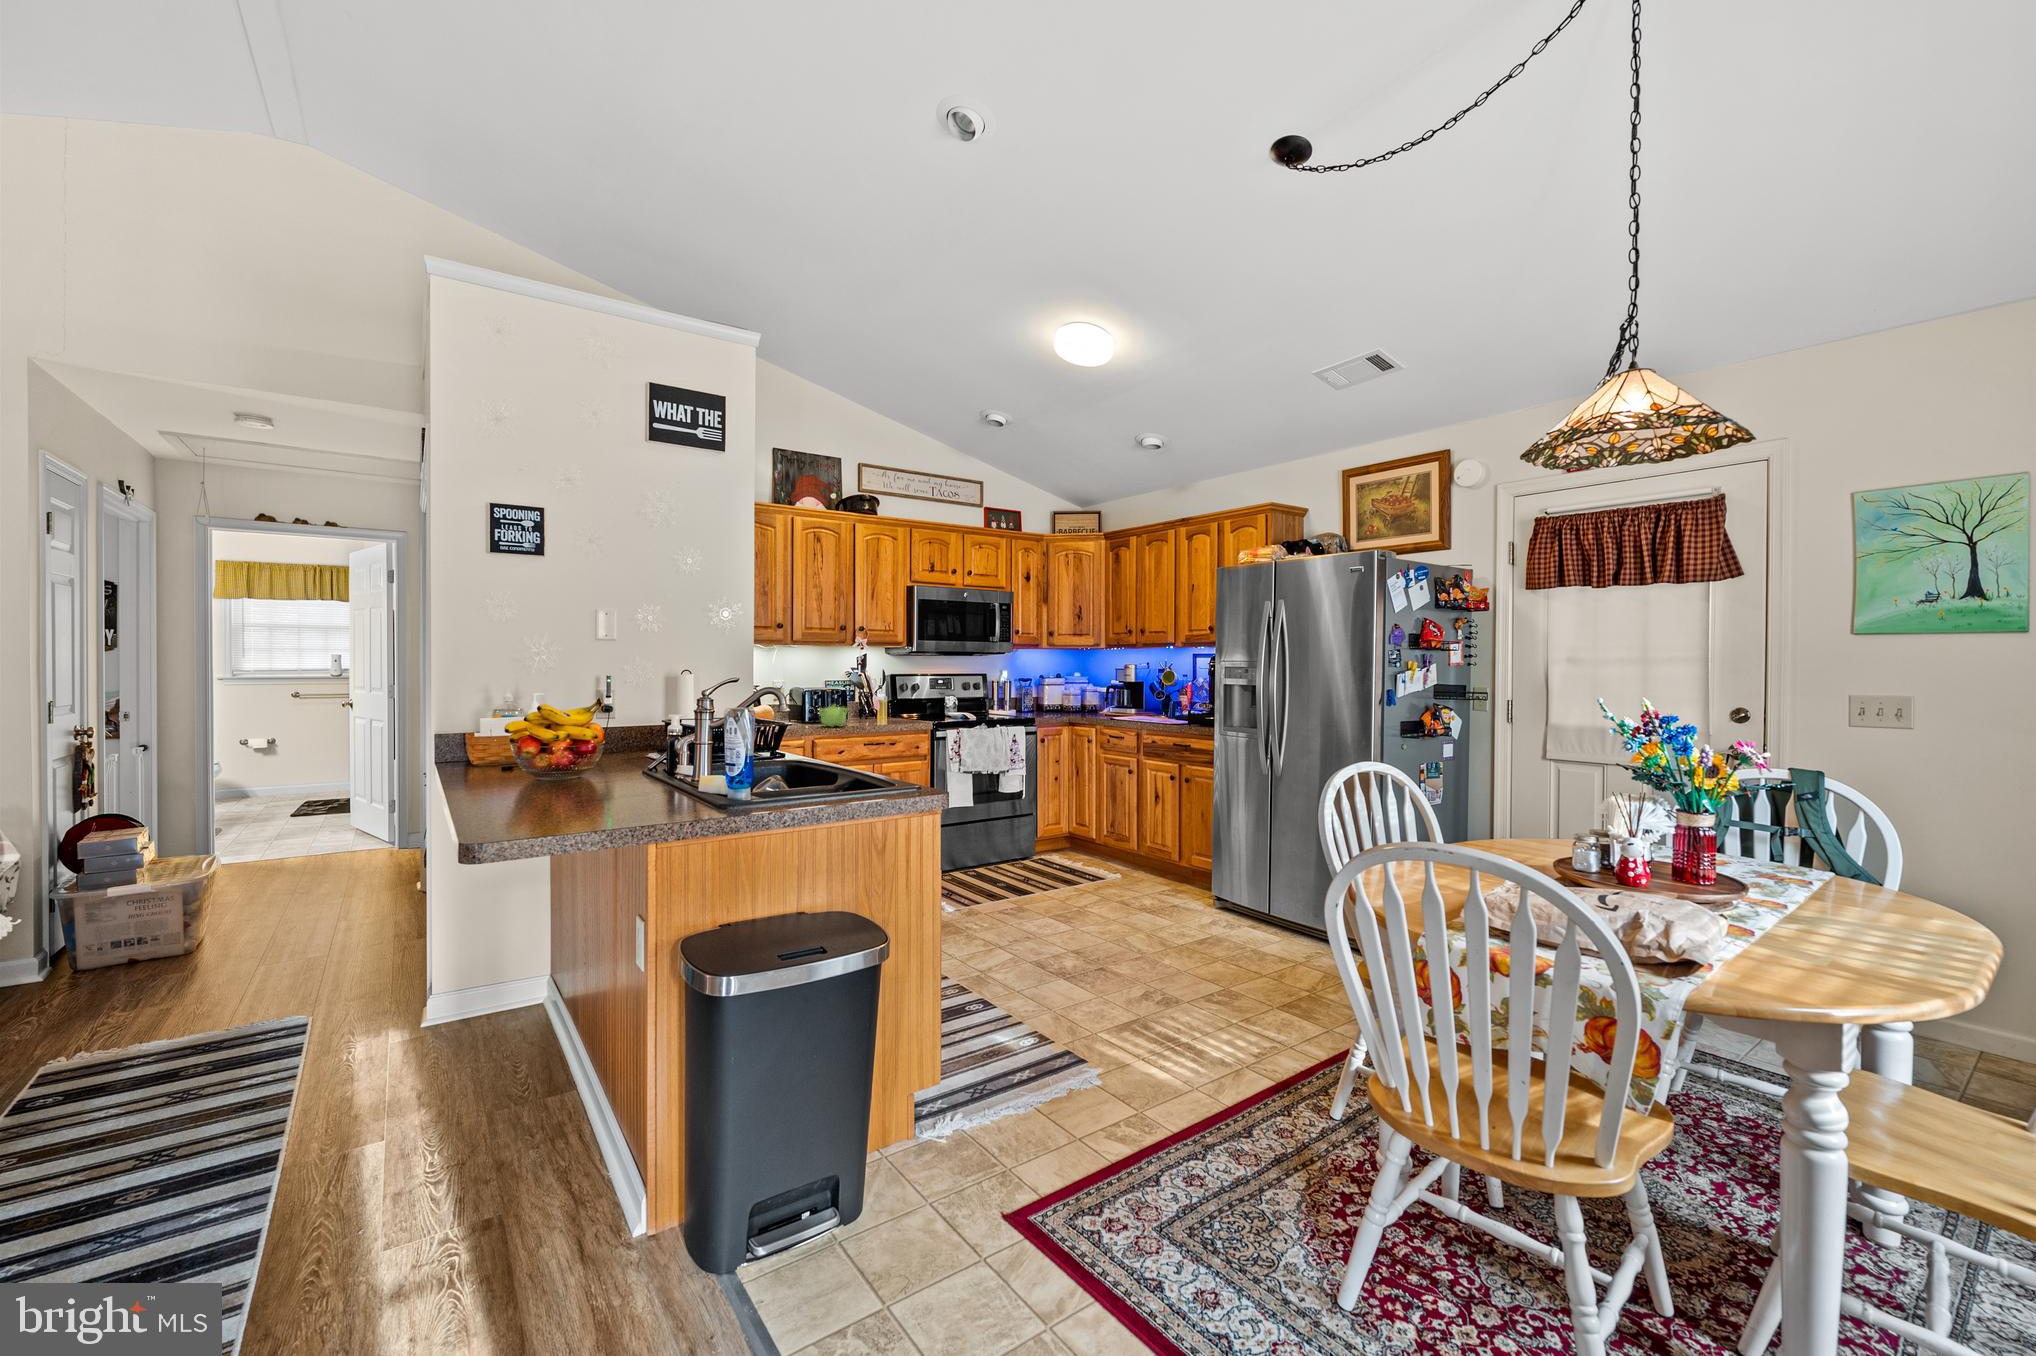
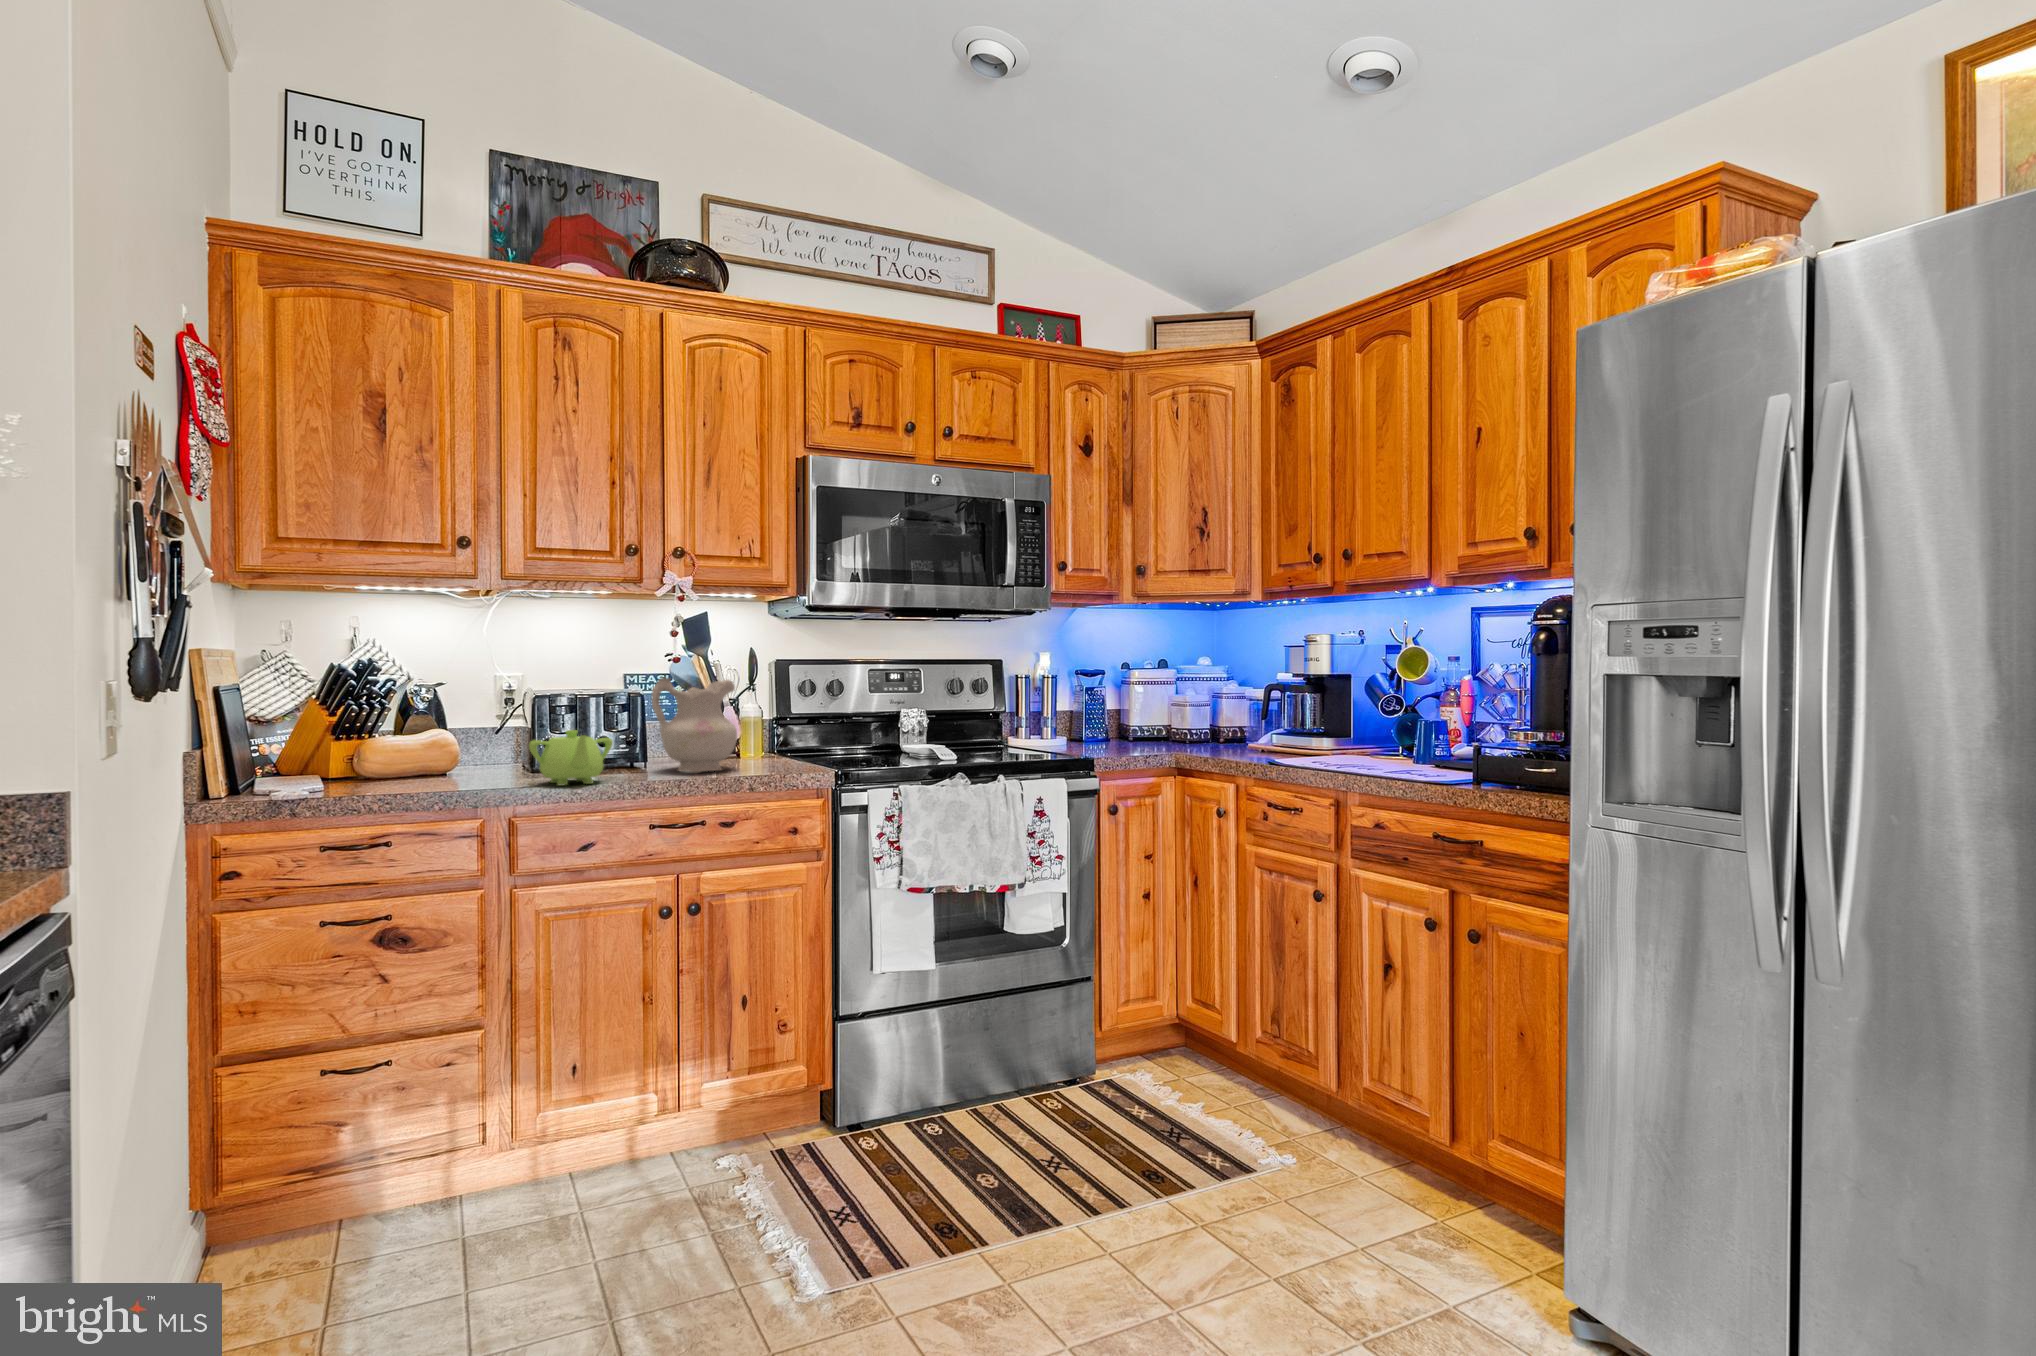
ceramic pitcher: none [857,683,891,723] -> present [652,678,737,772]

